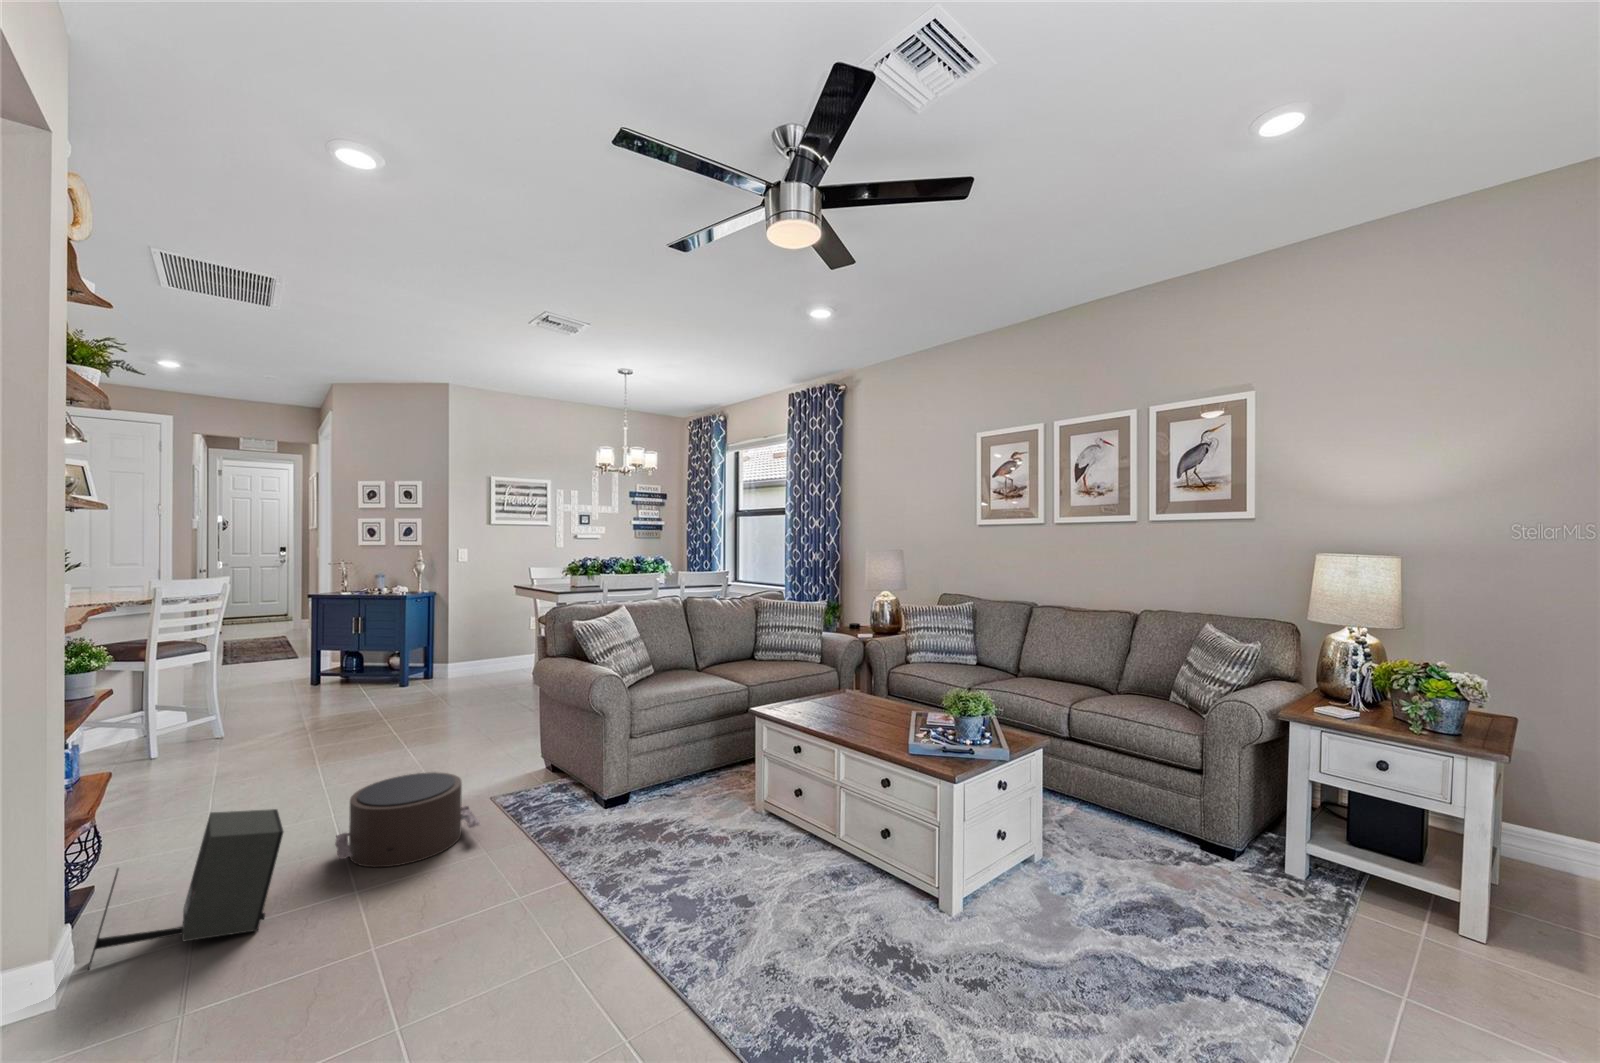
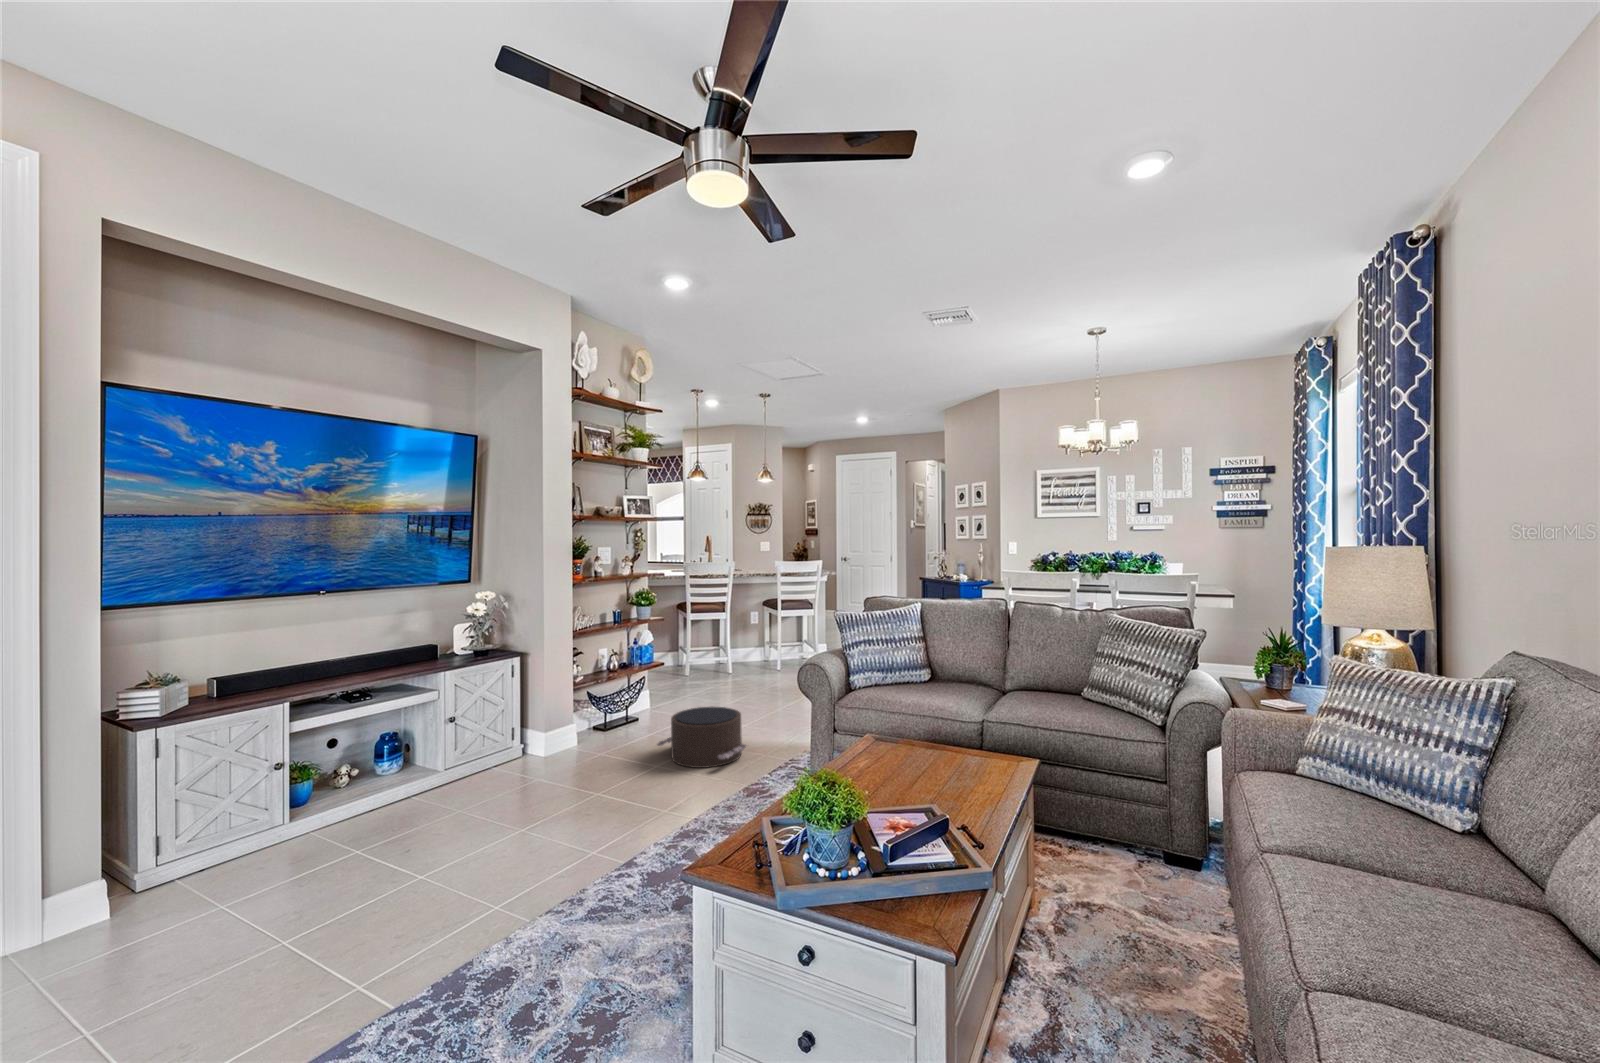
speaker: present [88,809,283,969] -> none [557,691,632,763]

